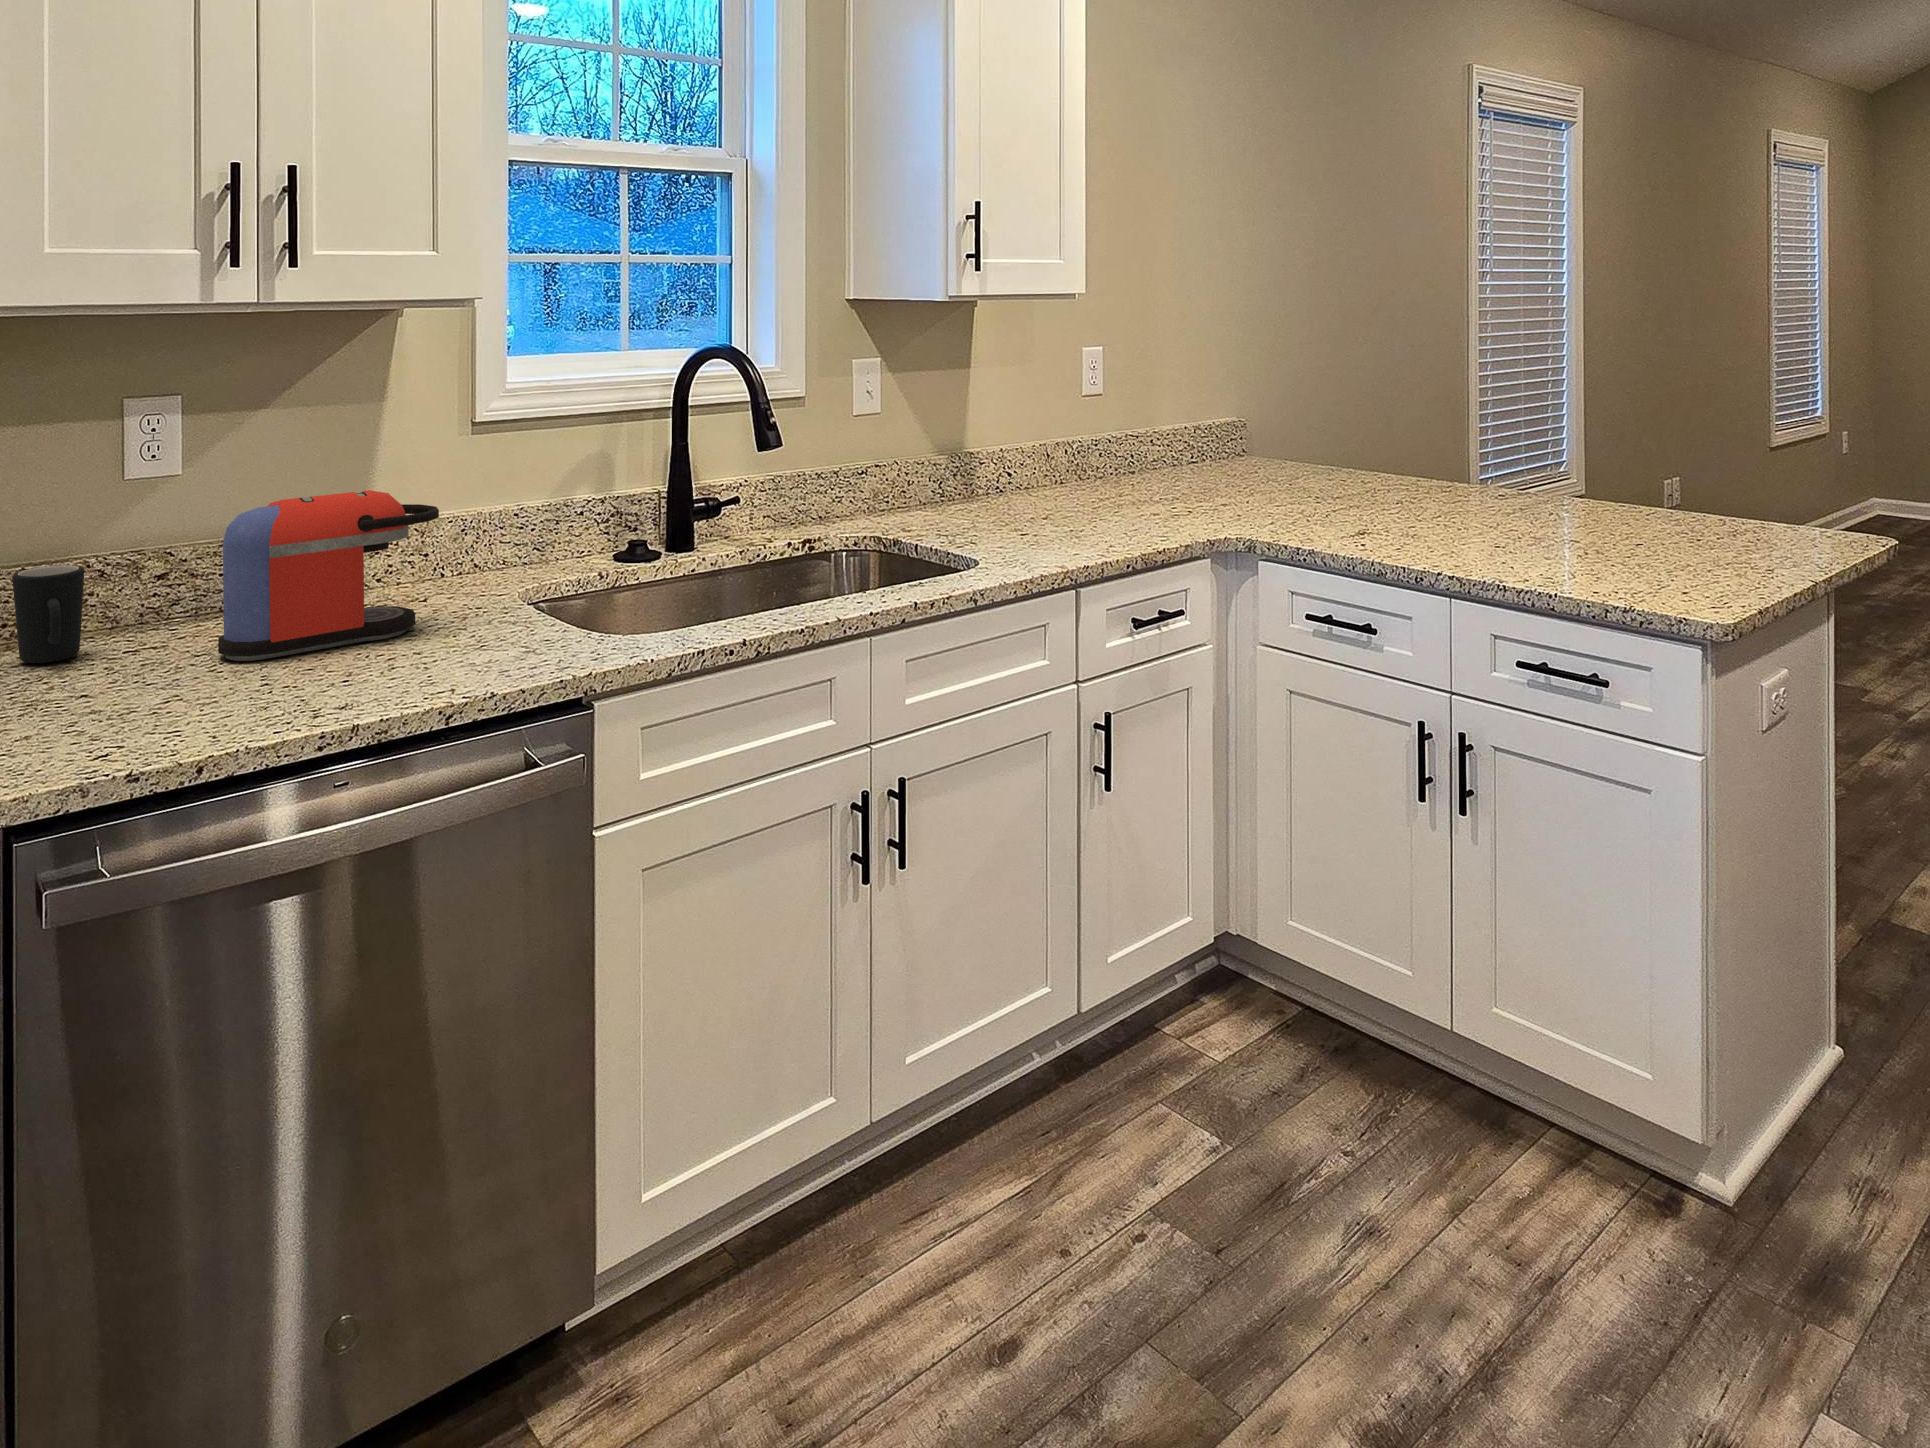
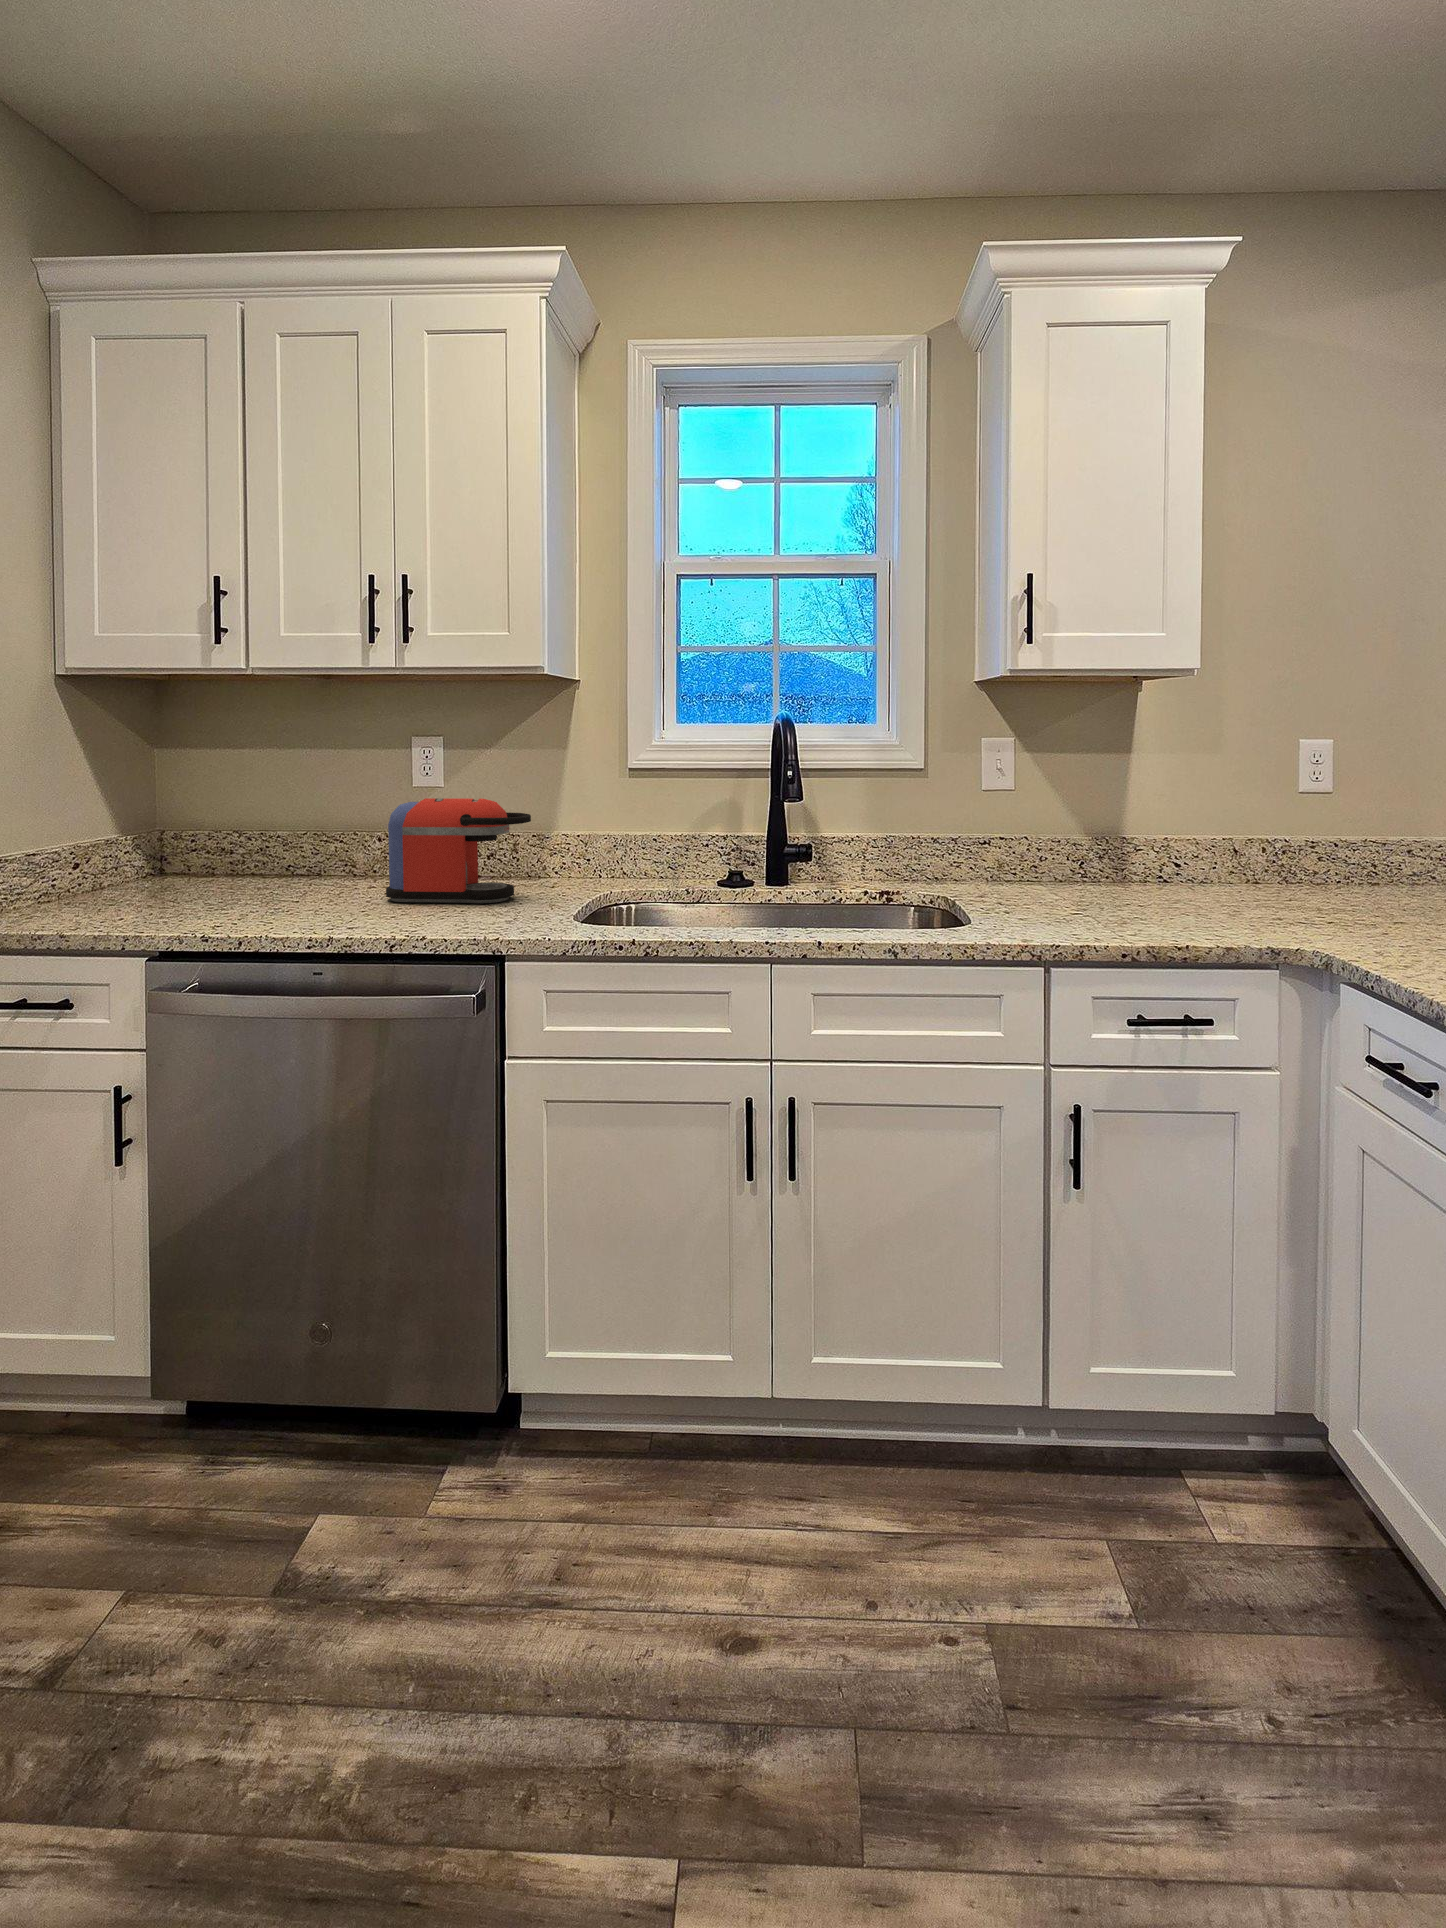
mug: present [12,565,84,663] -> none [319,829,359,886]

